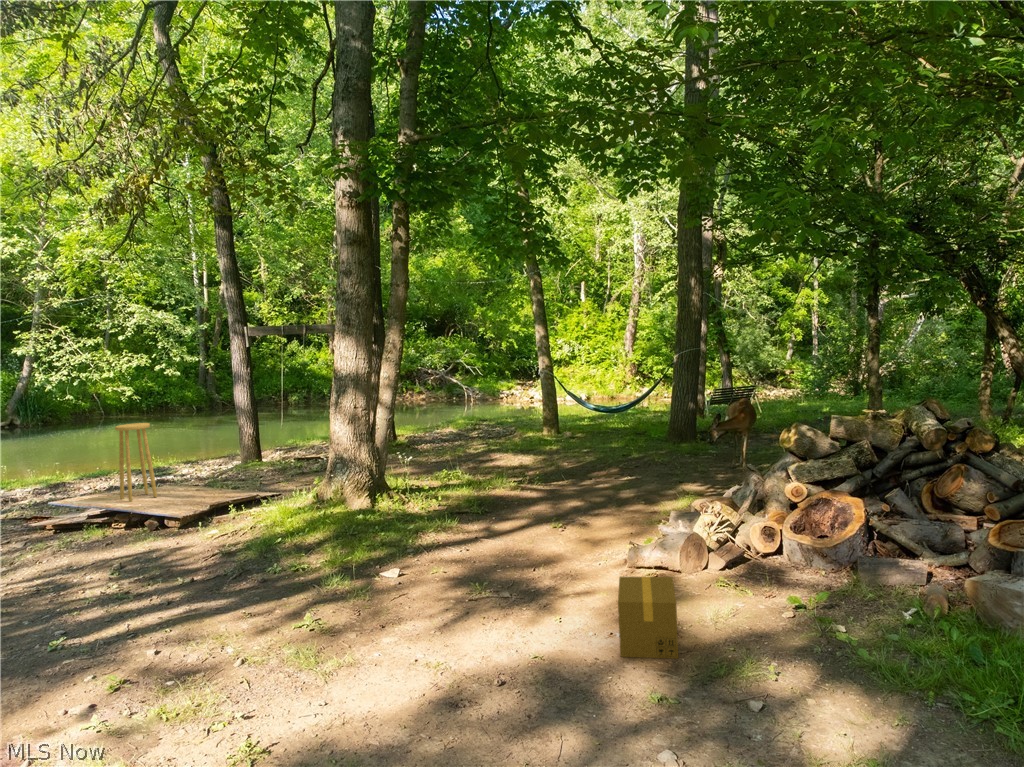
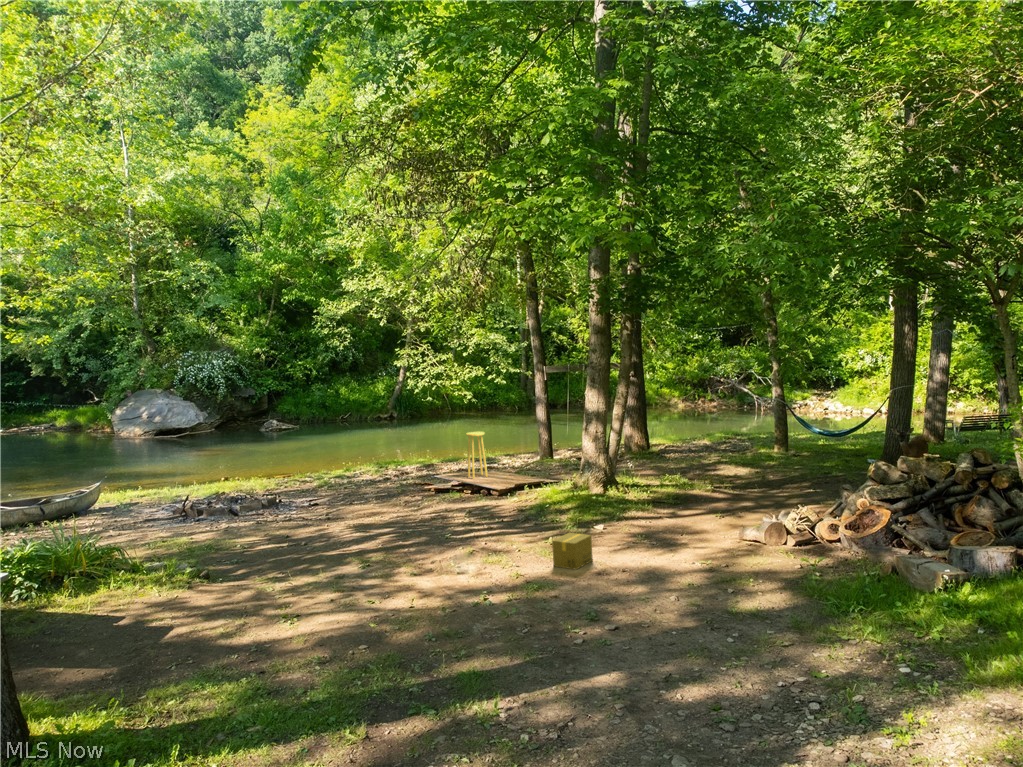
cardboard box: present [618,577,678,659] -> present [552,533,593,570]

